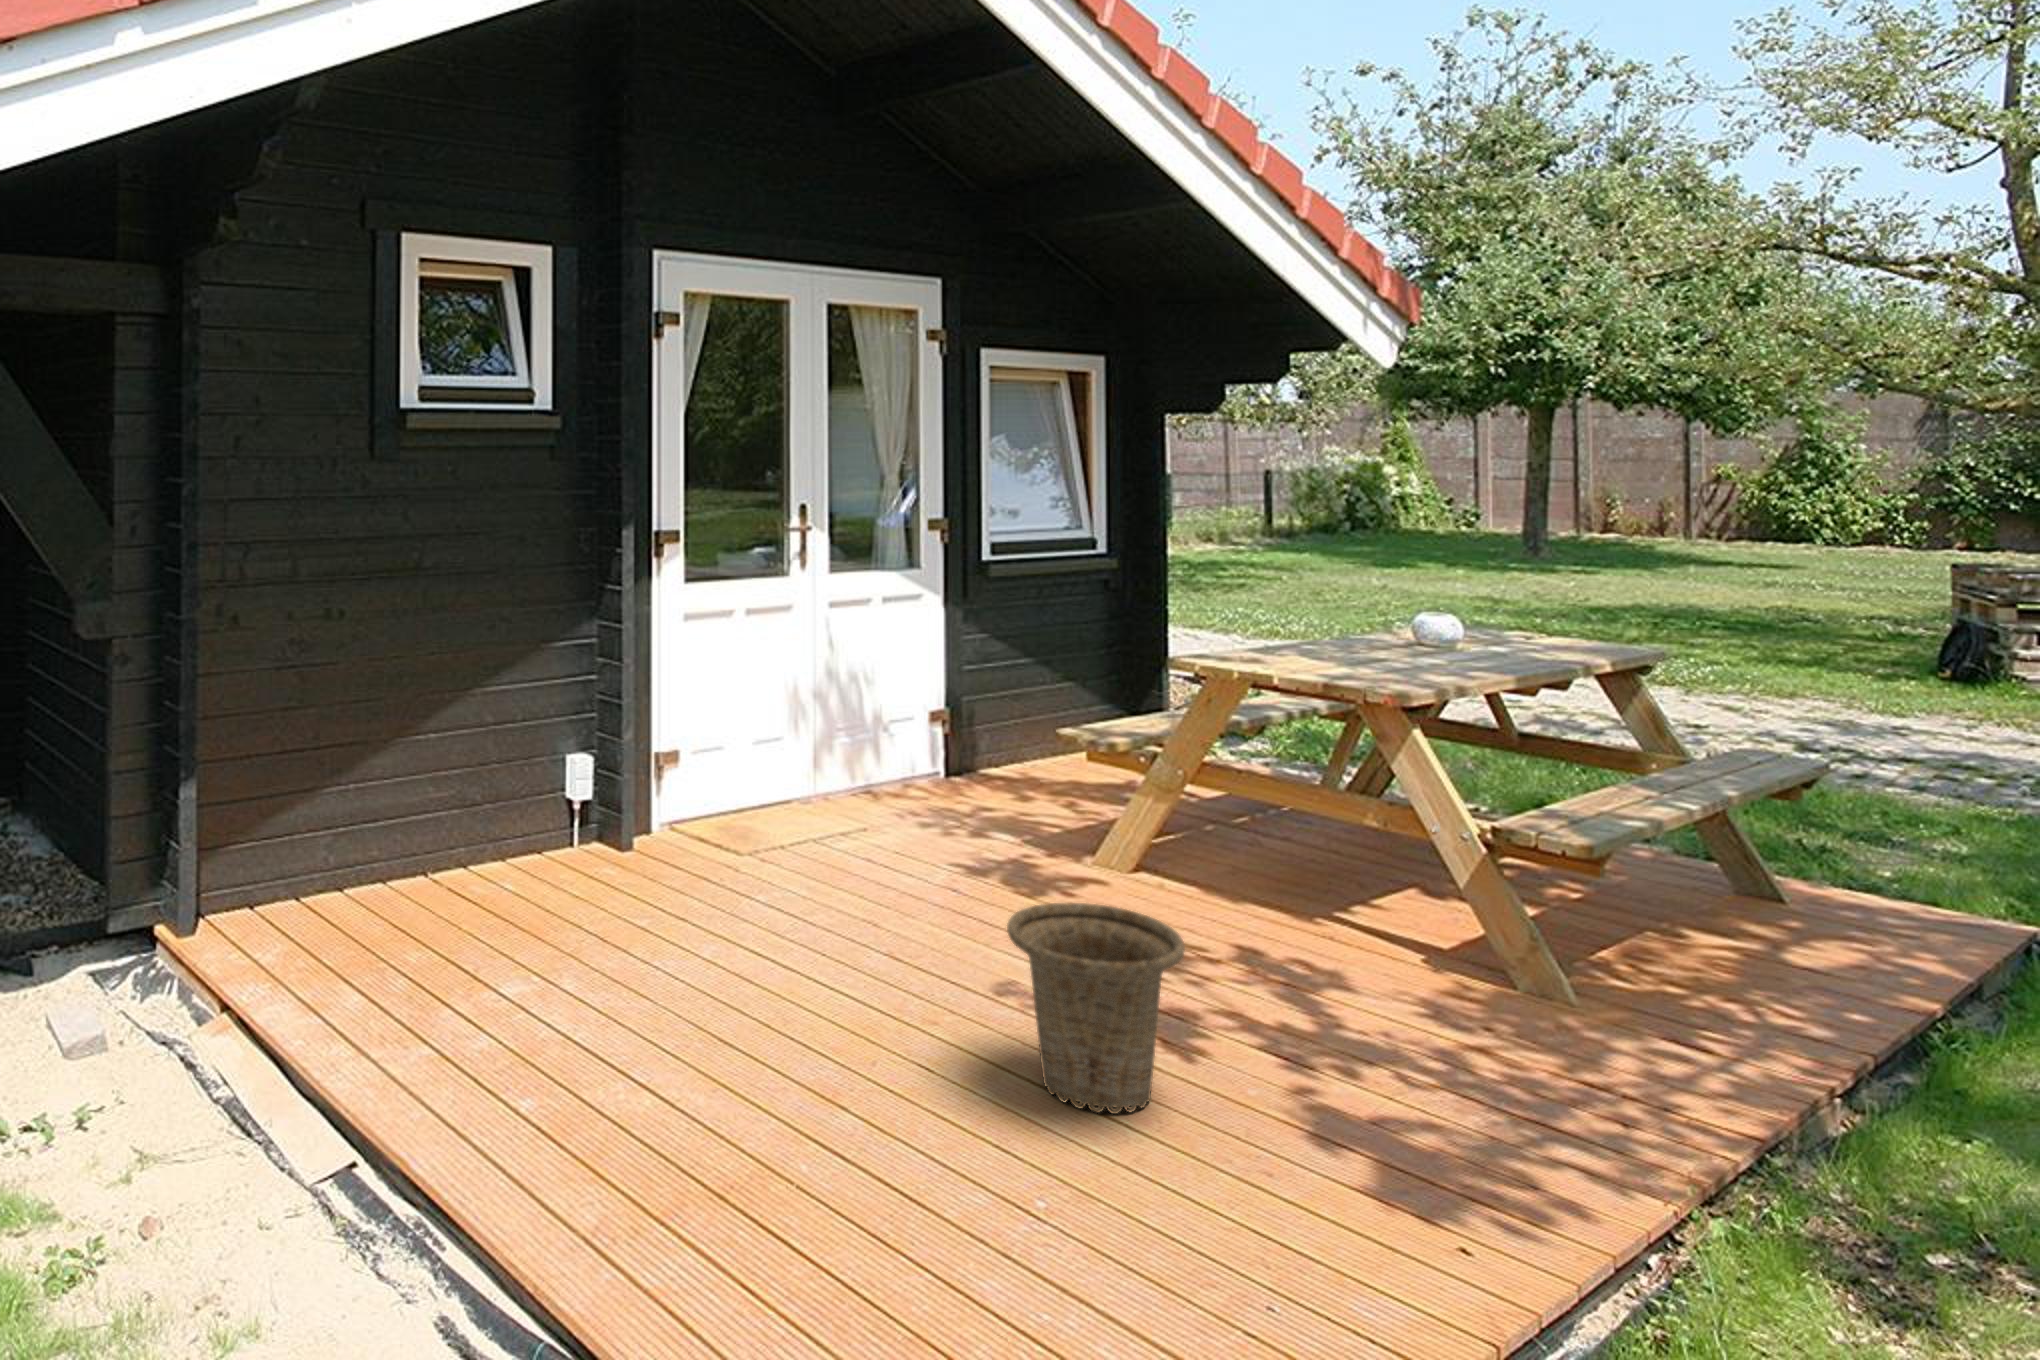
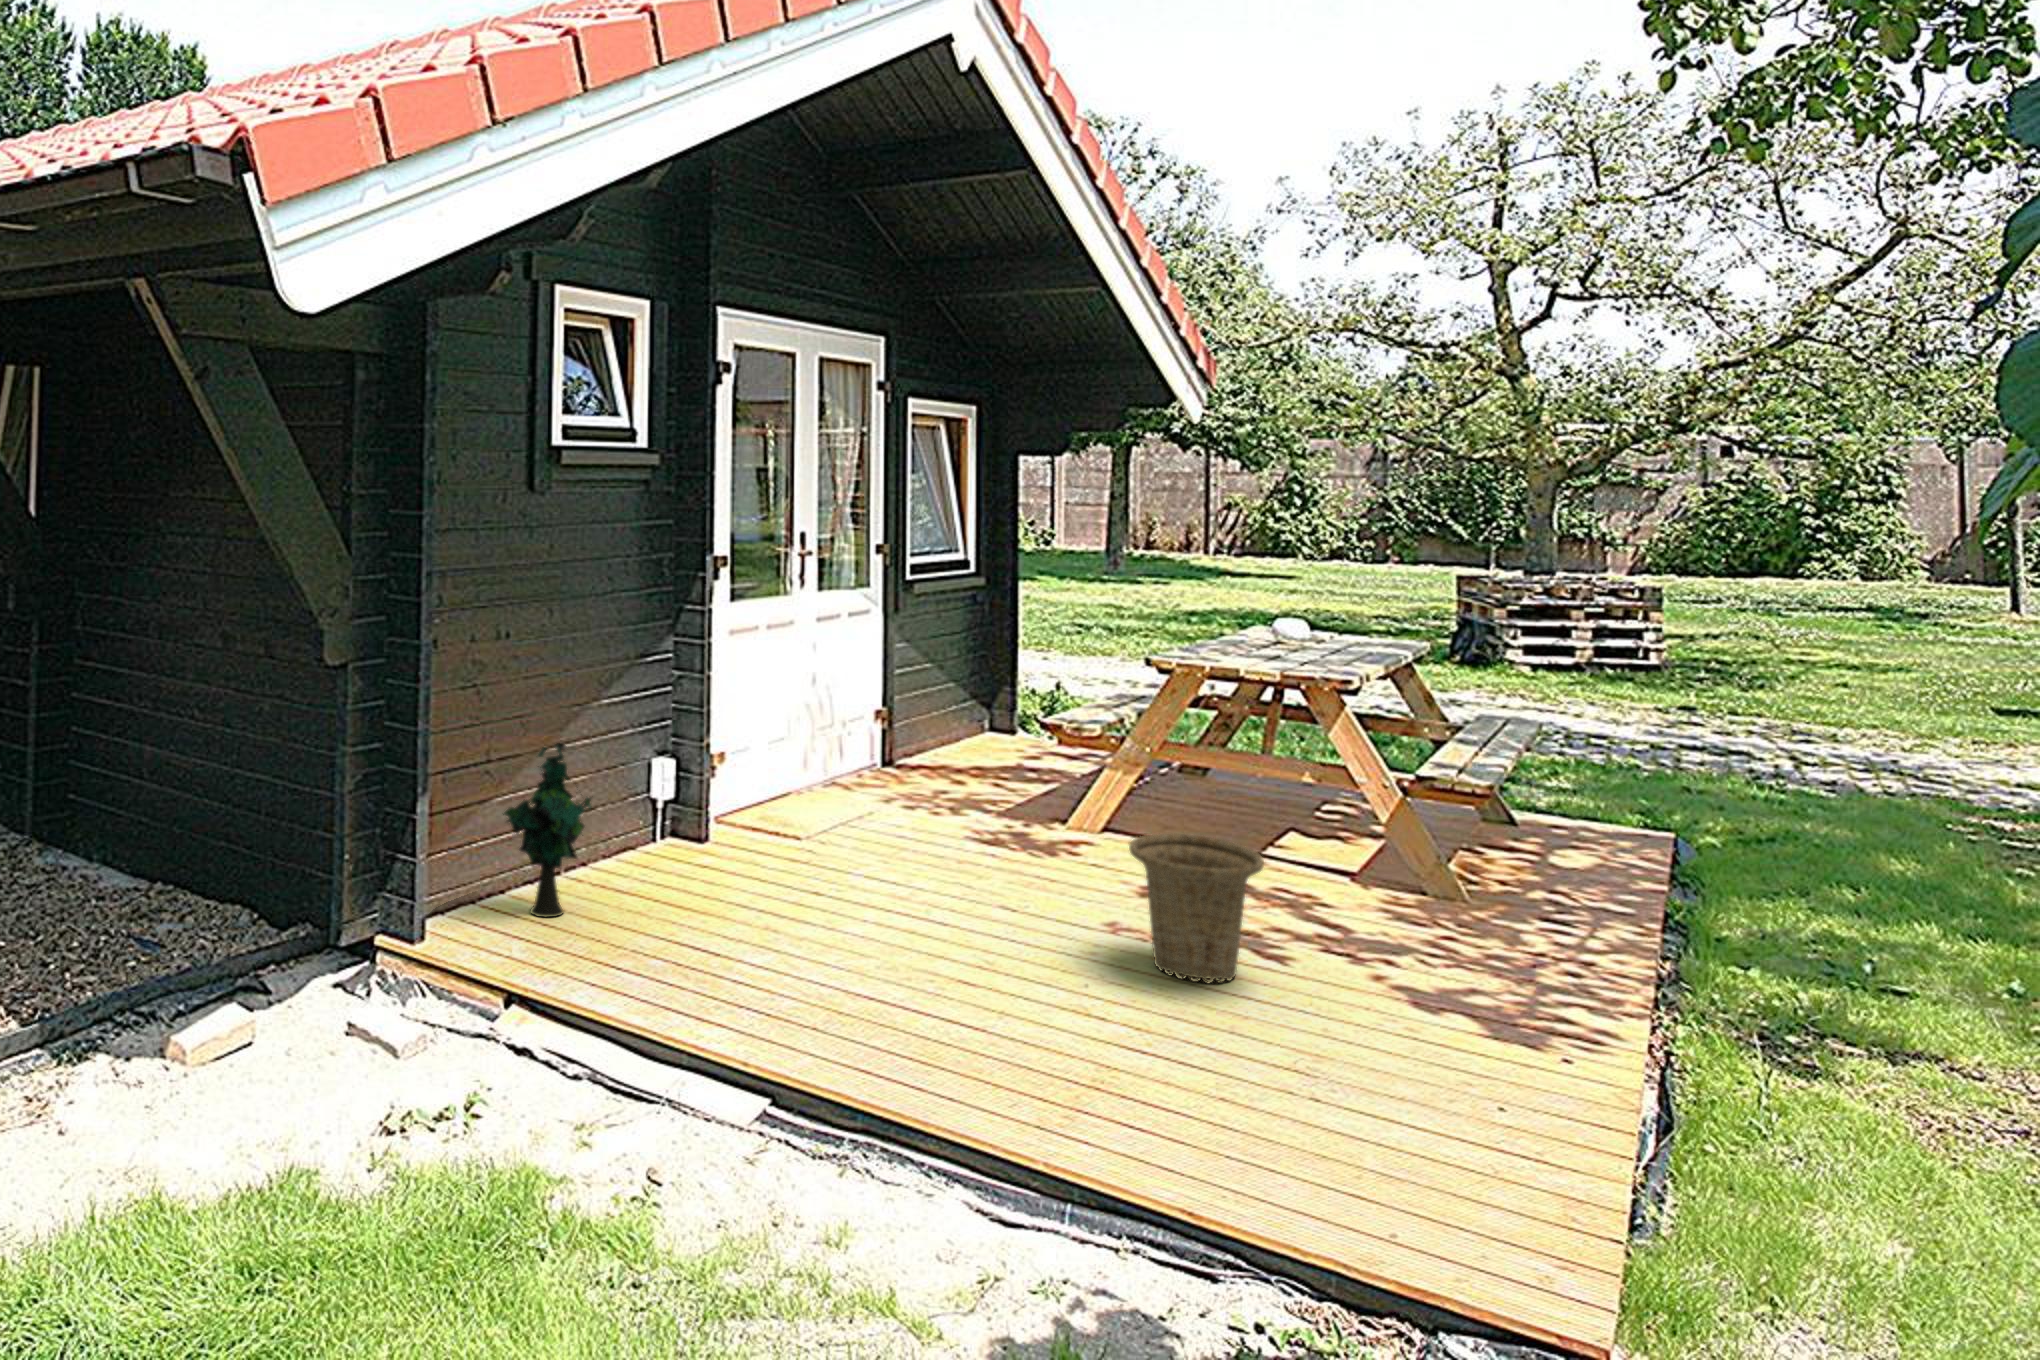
decorative plant: none [309,744,418,941] -> present [503,743,591,917]

